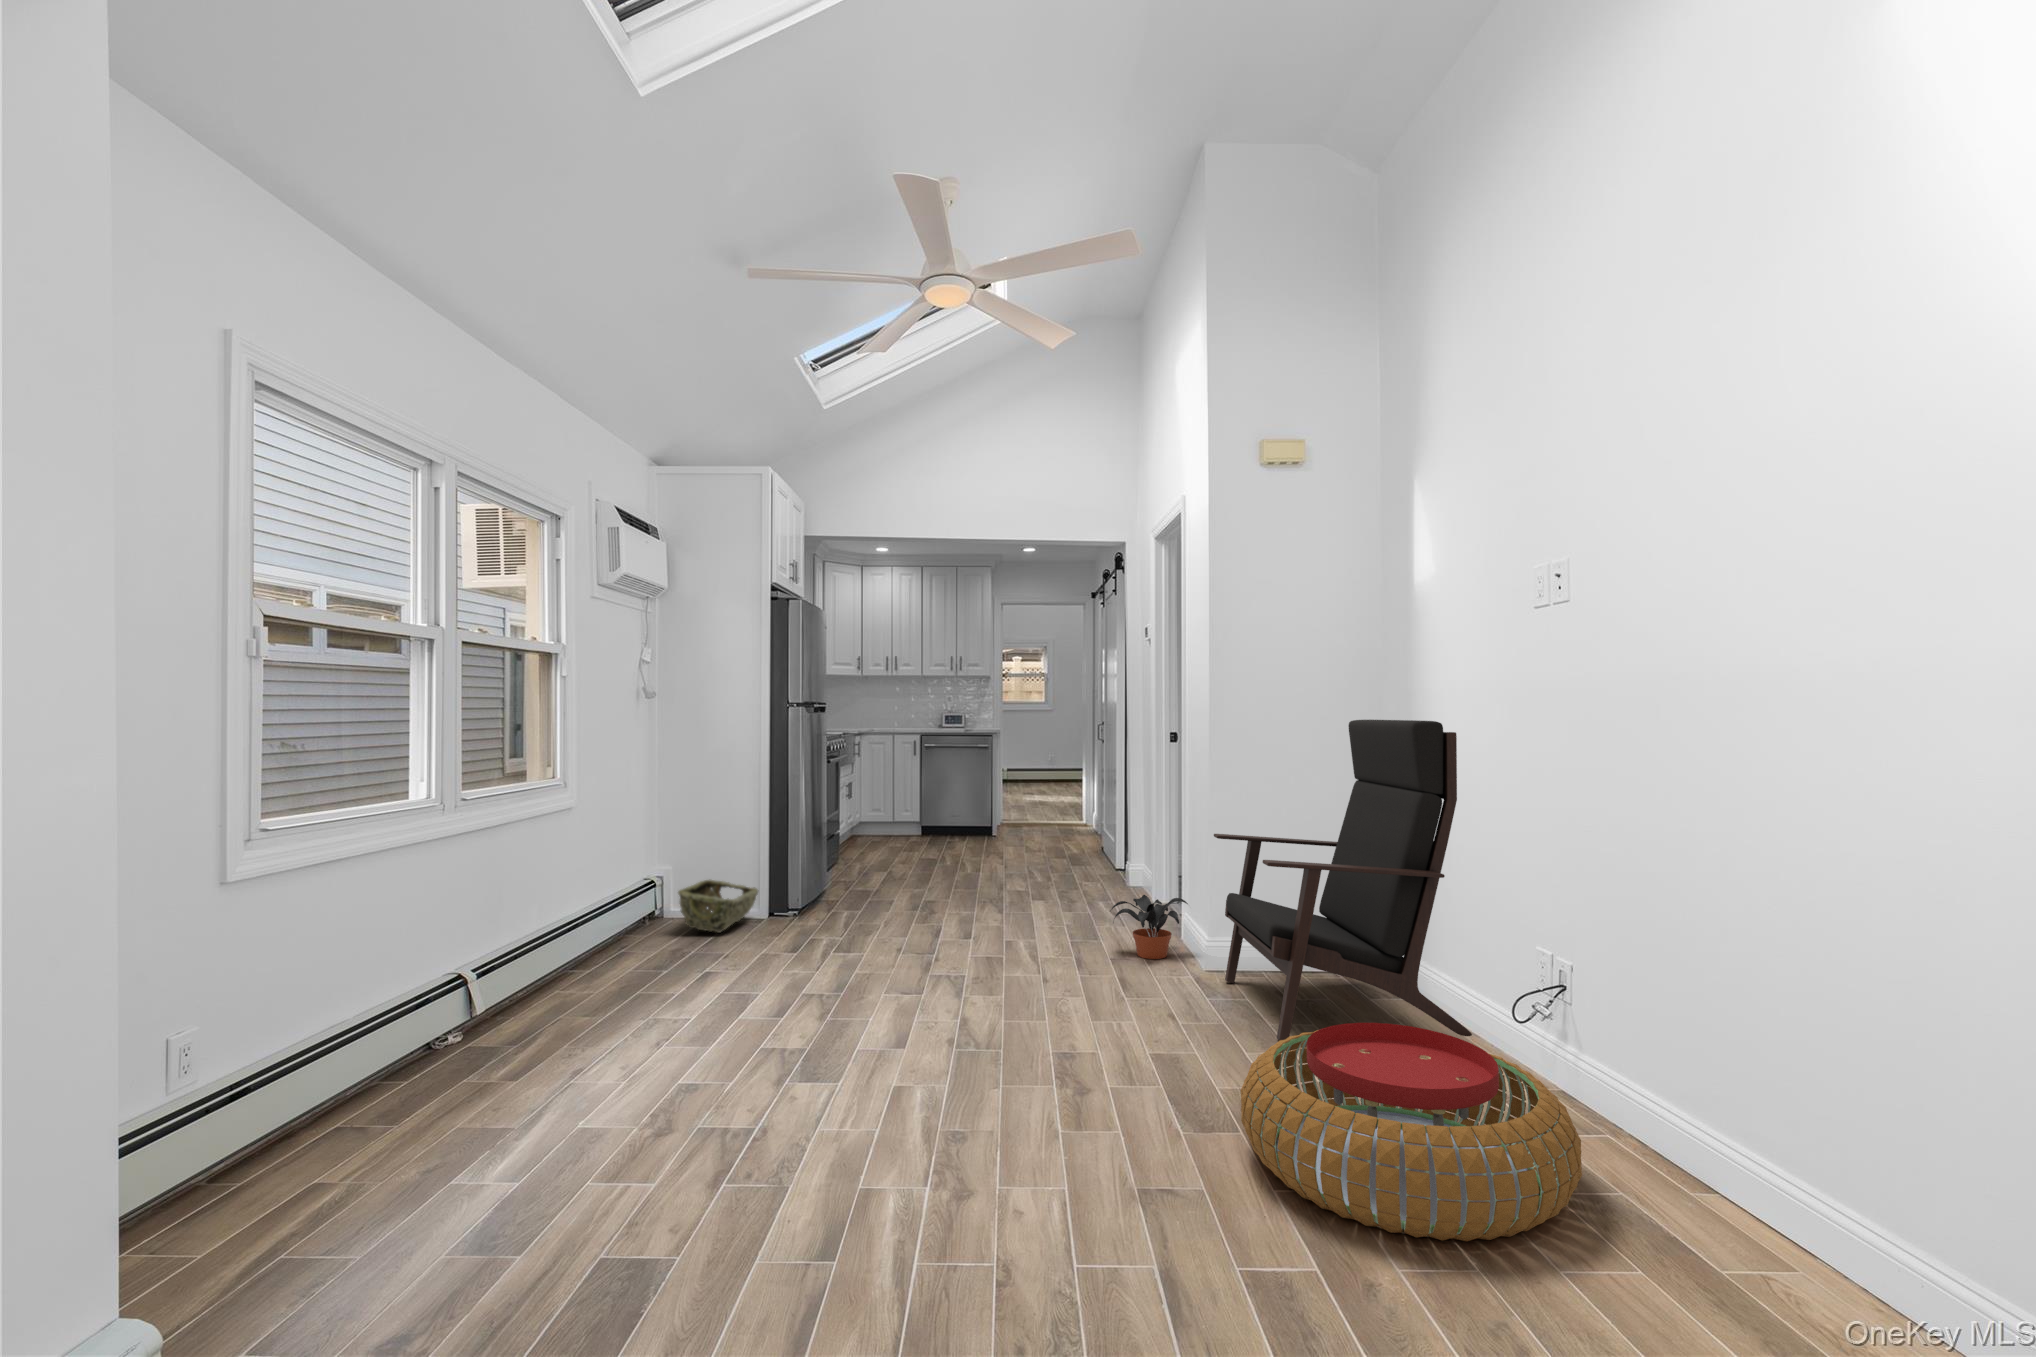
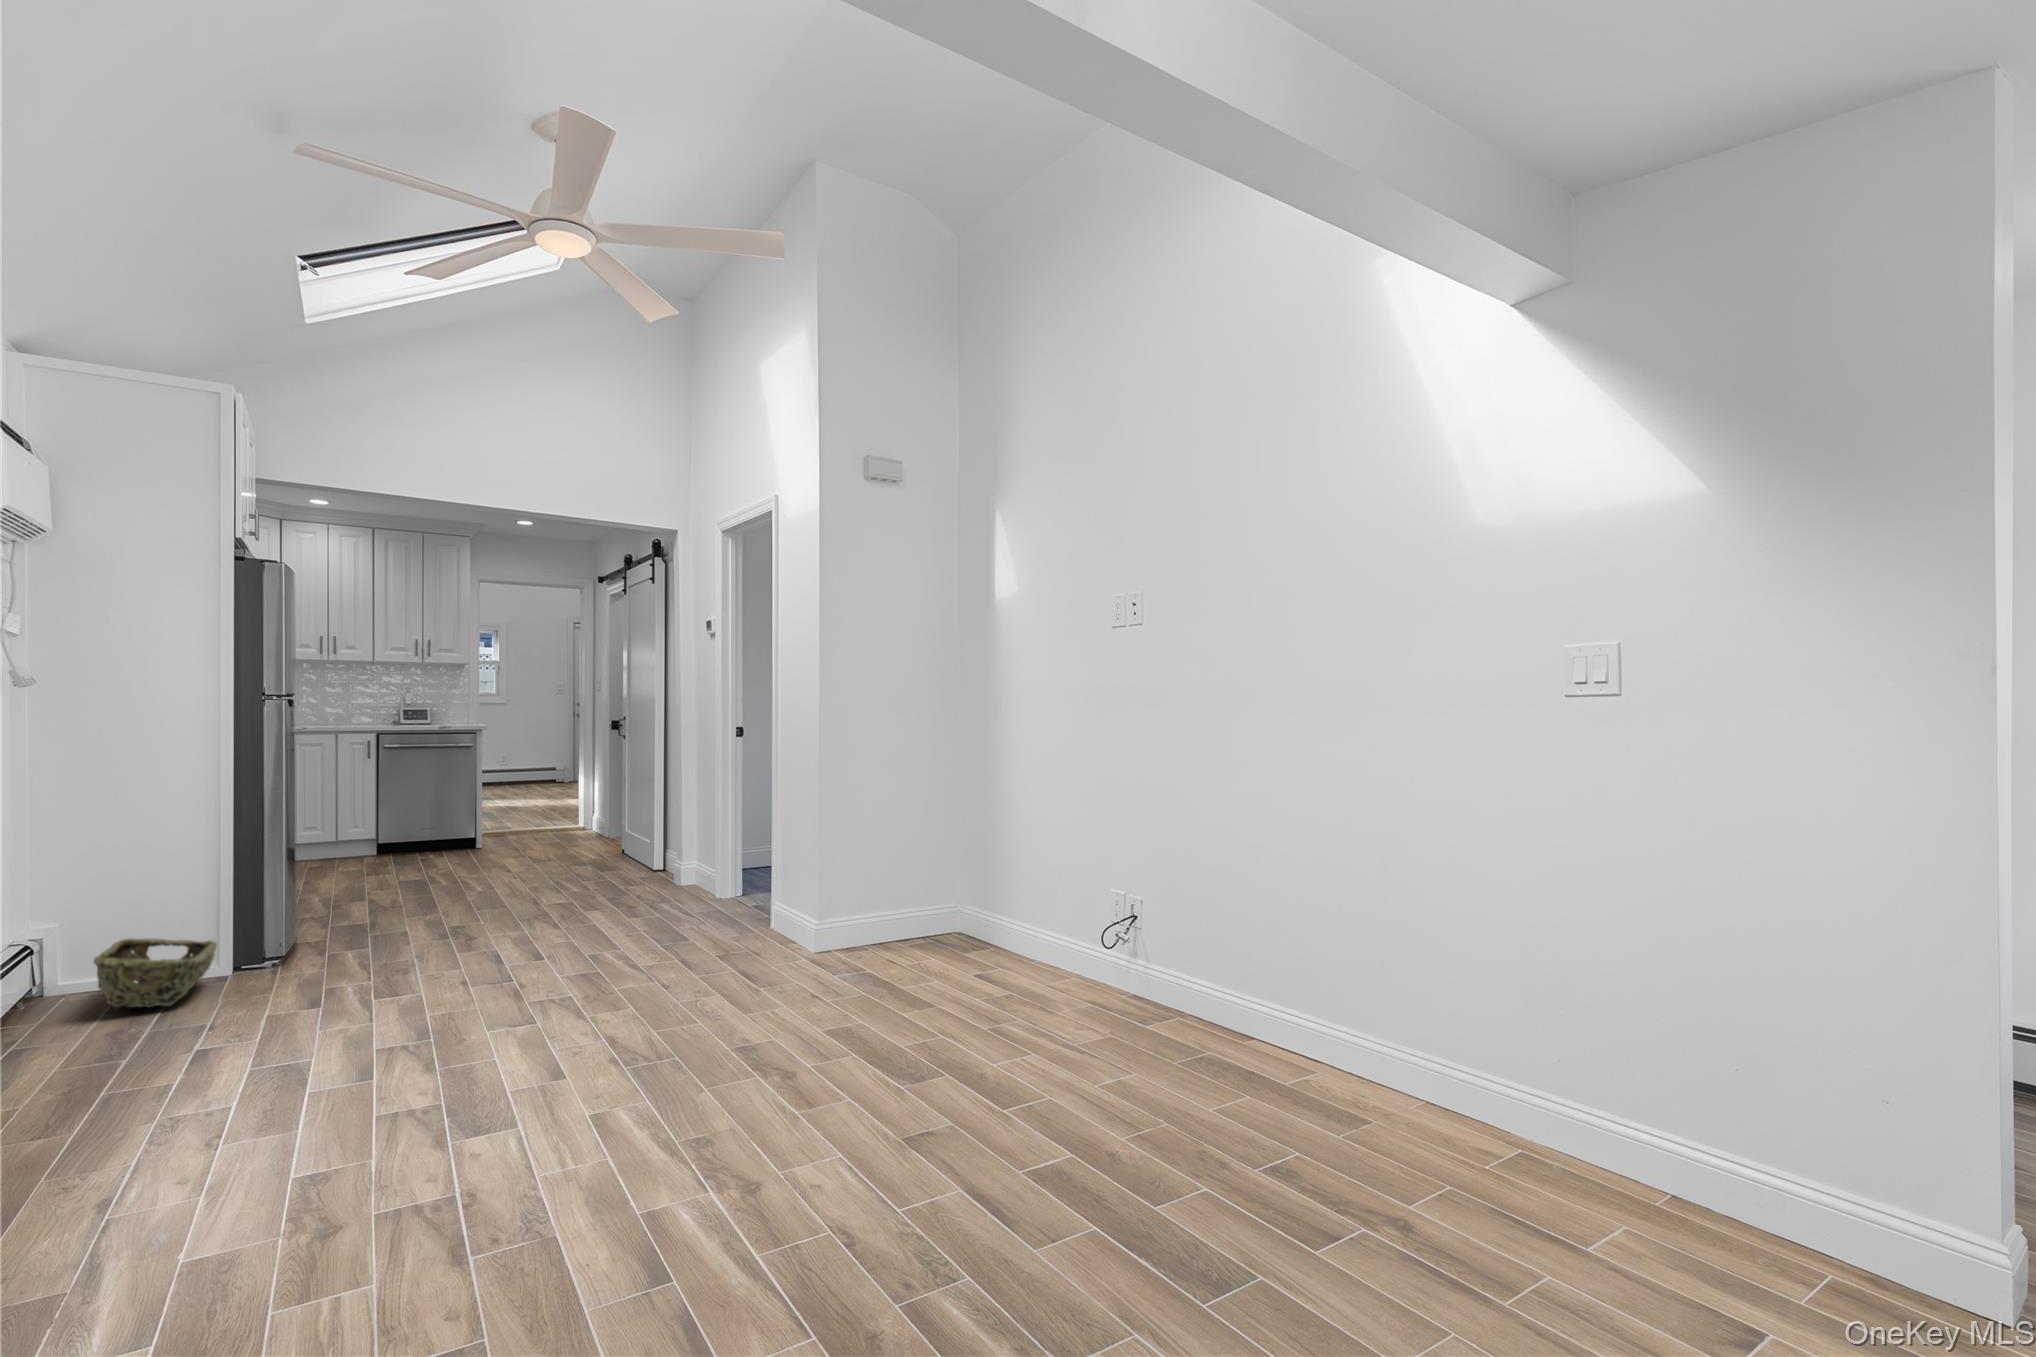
lounge chair: present [1214,720,1472,1041] -> none [838,715,1061,1000]
potted plant: present [1112,895,1188,959] -> none [720,889,800,952]
pouf: present [1241,1023,1582,1241] -> none [953,963,1199,1116]

